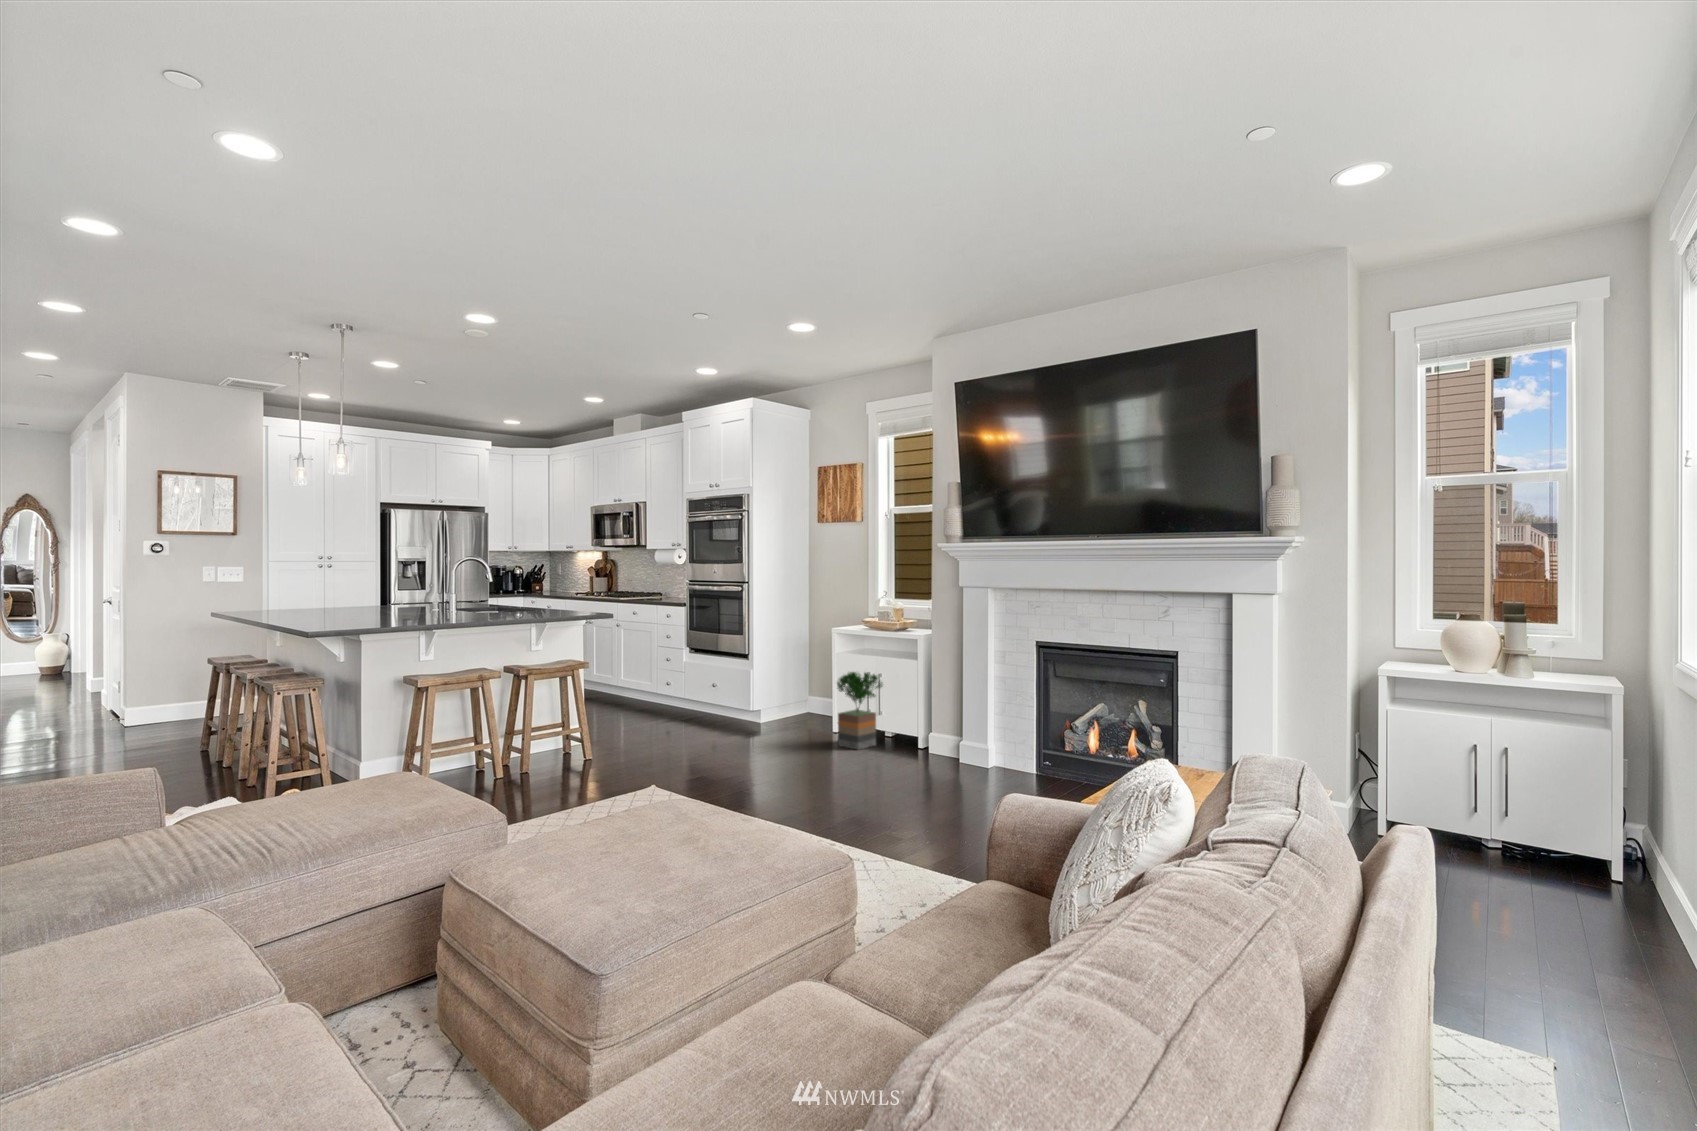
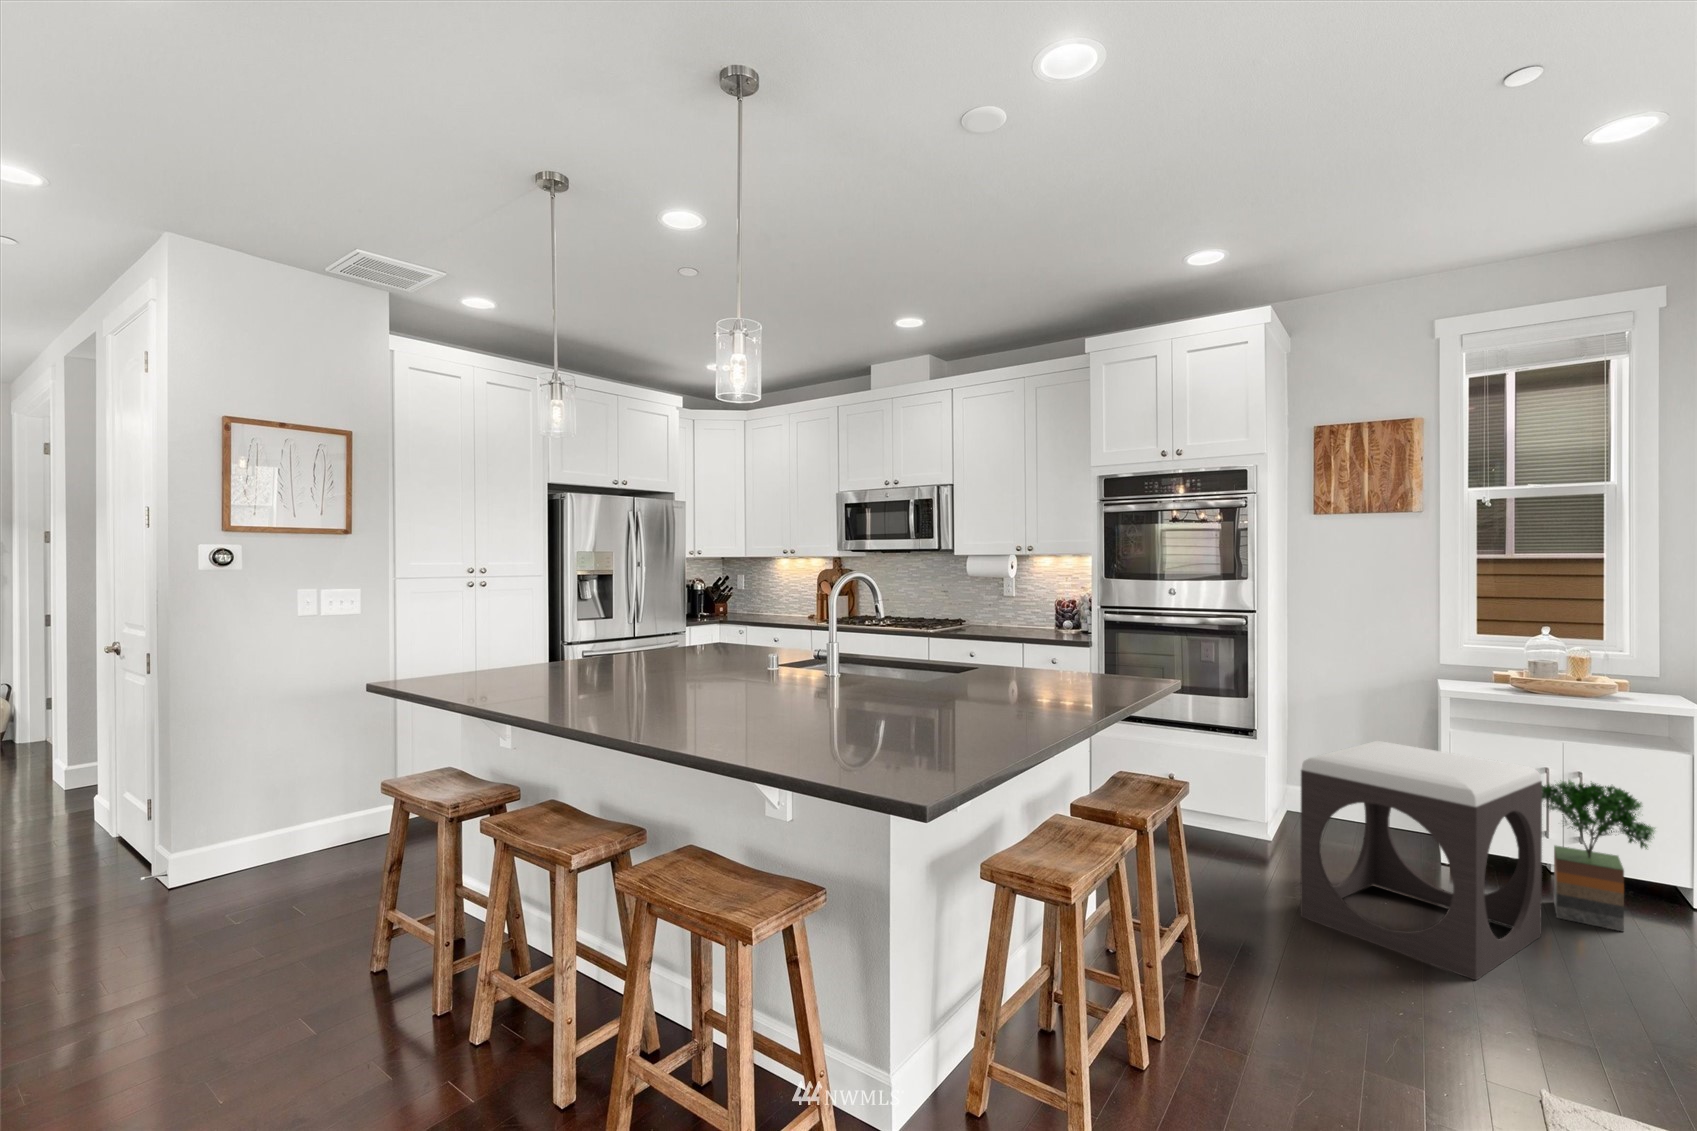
footstool: none [700,652,808,761] -> present [1300,741,1542,980]

